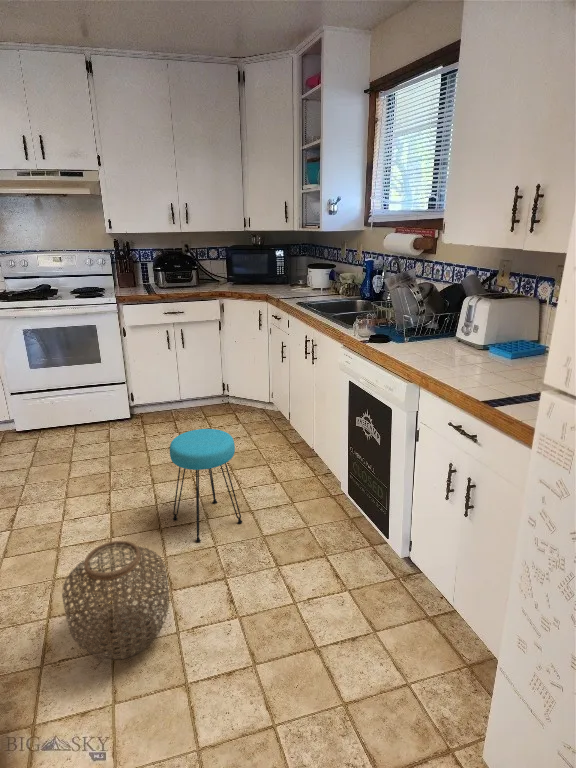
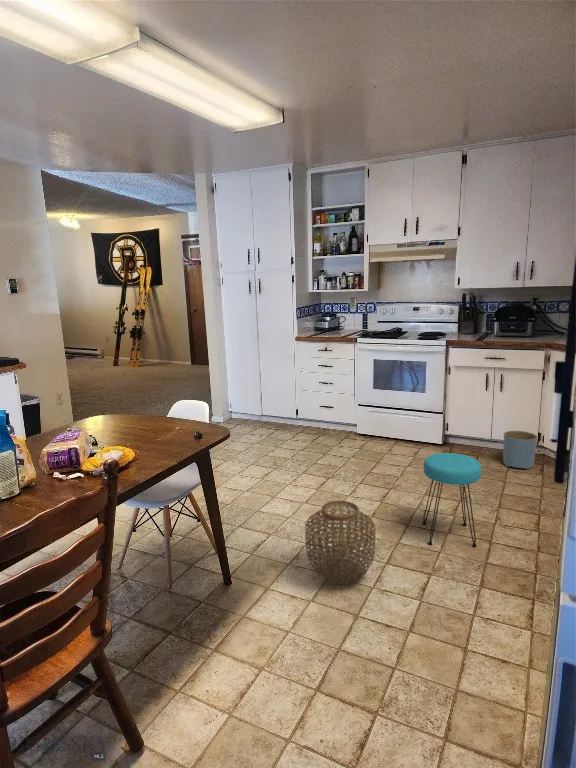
planter: none [197,383,229,423] -> present [503,431,537,469]

